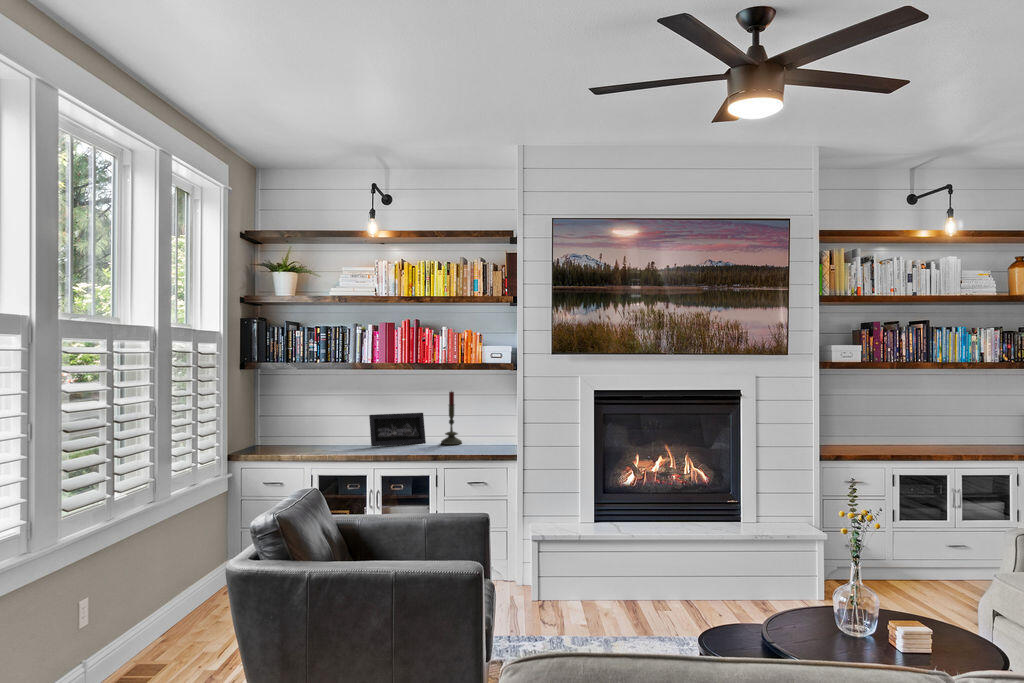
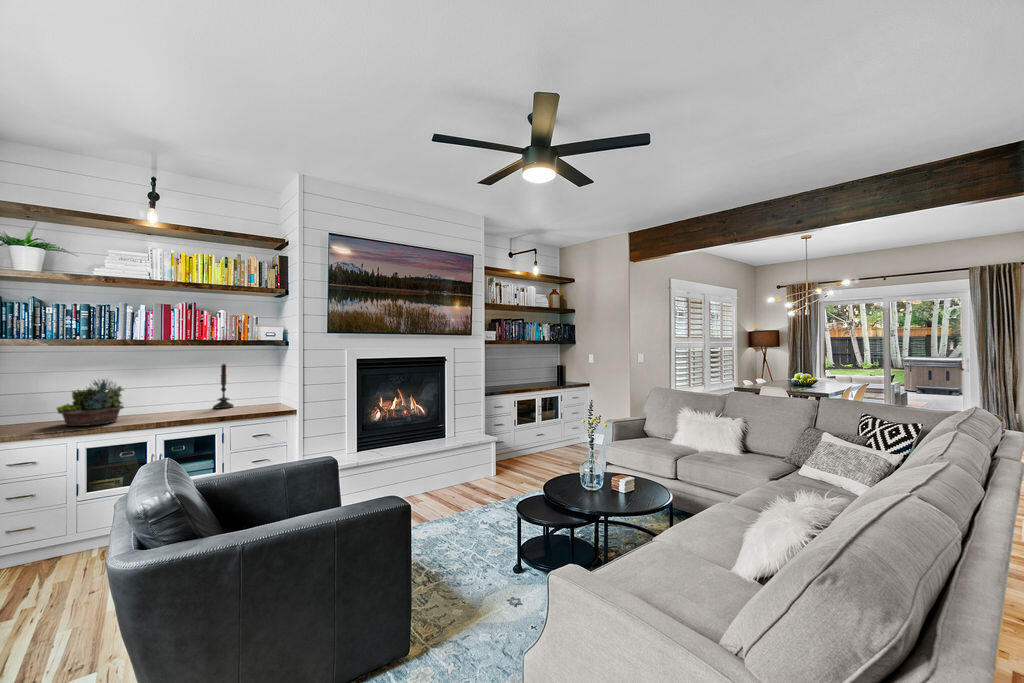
succulent planter: none [300,404,353,453] -> present [57,380,124,426]
picture frame: present [369,413,426,446] -> none [138,383,197,416]

